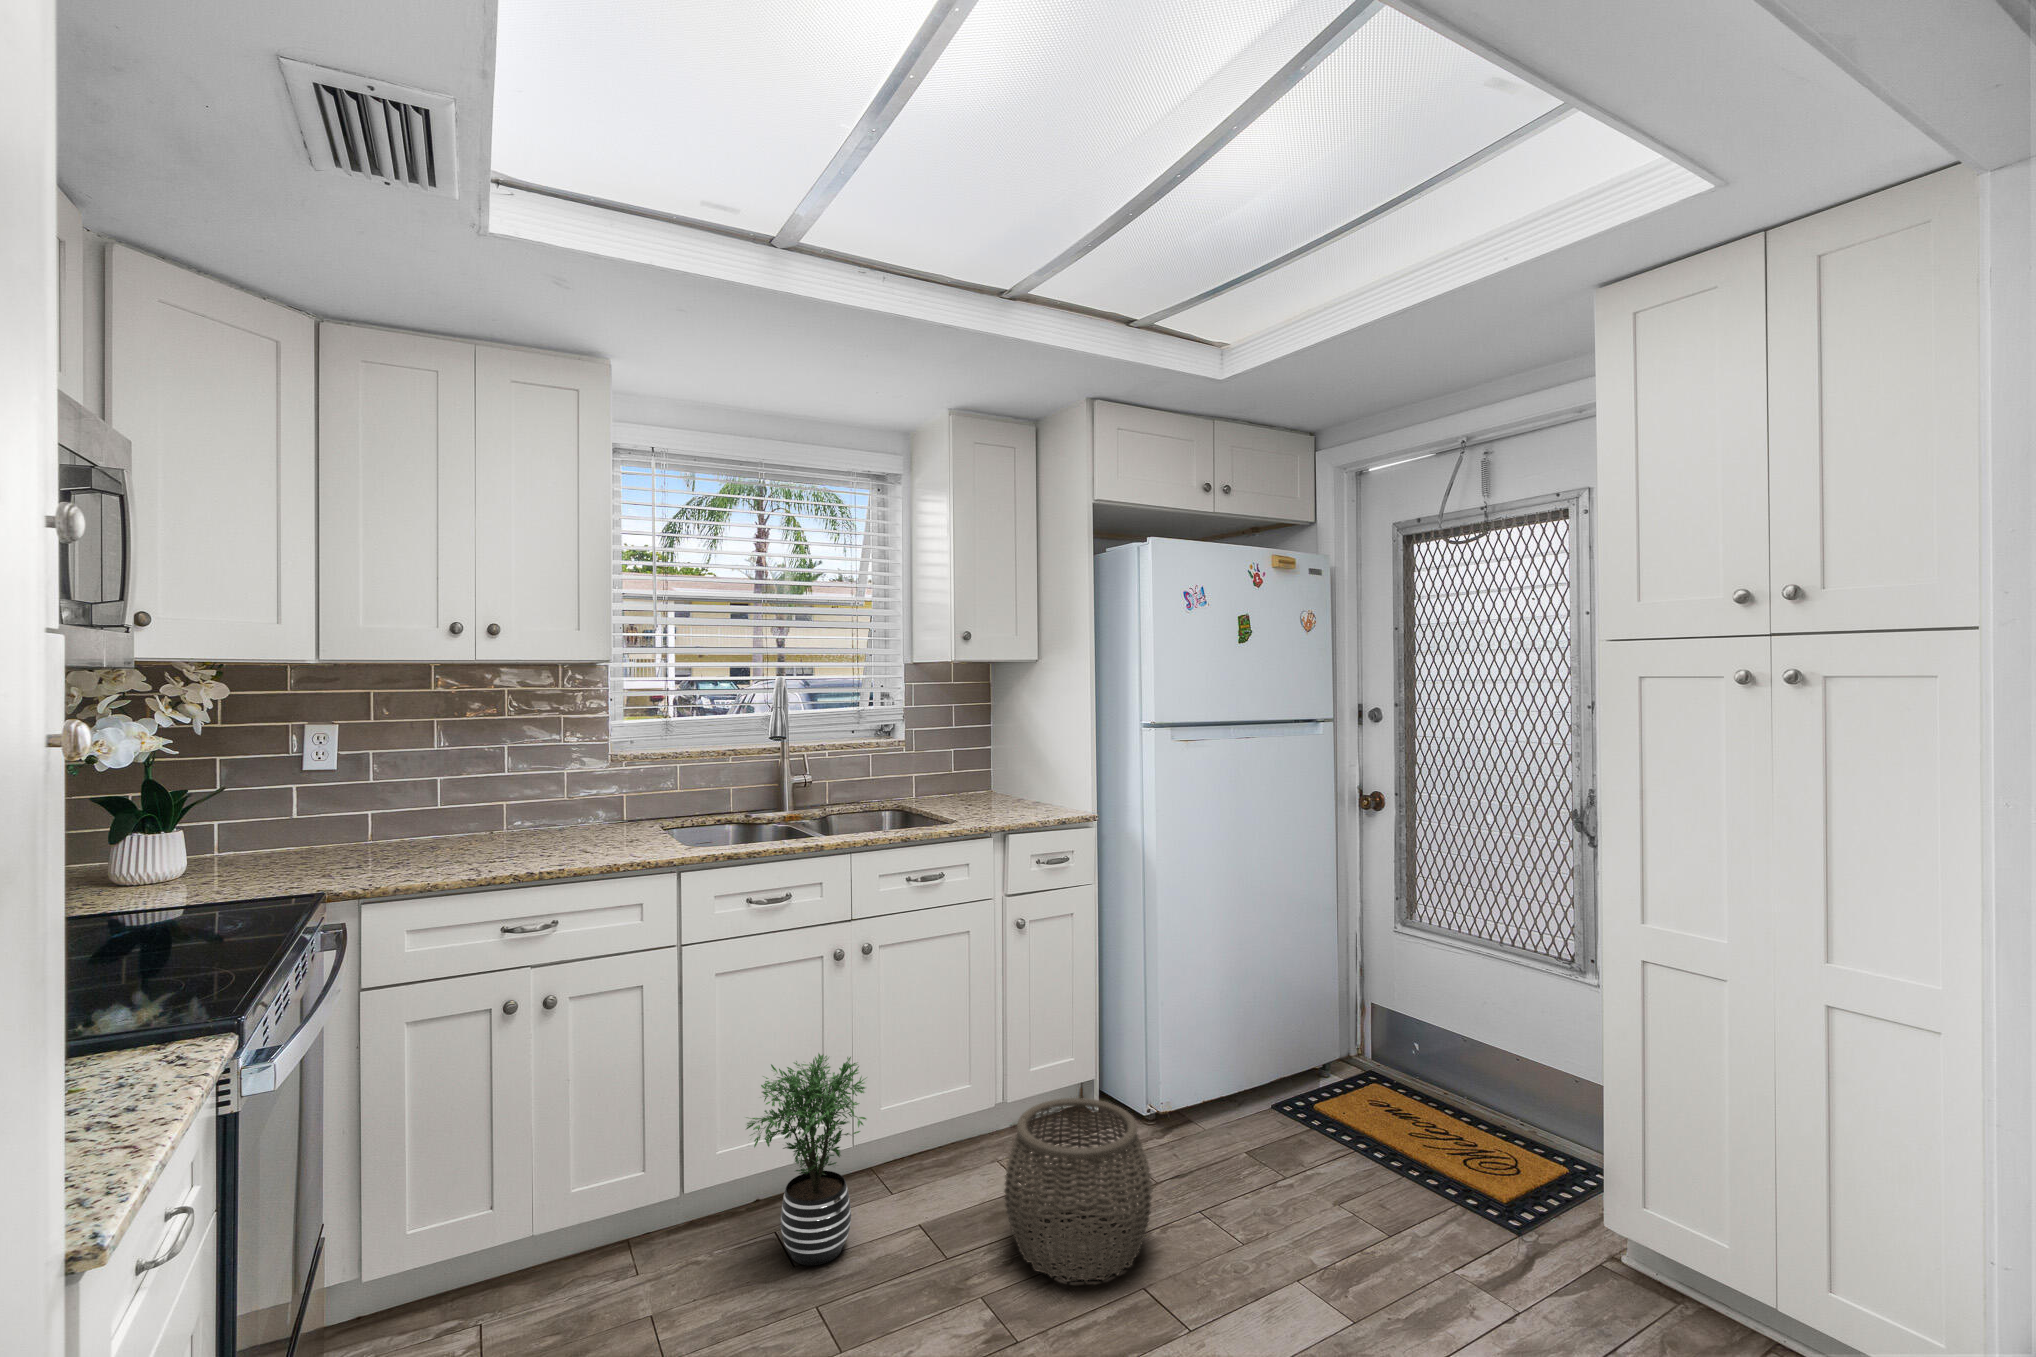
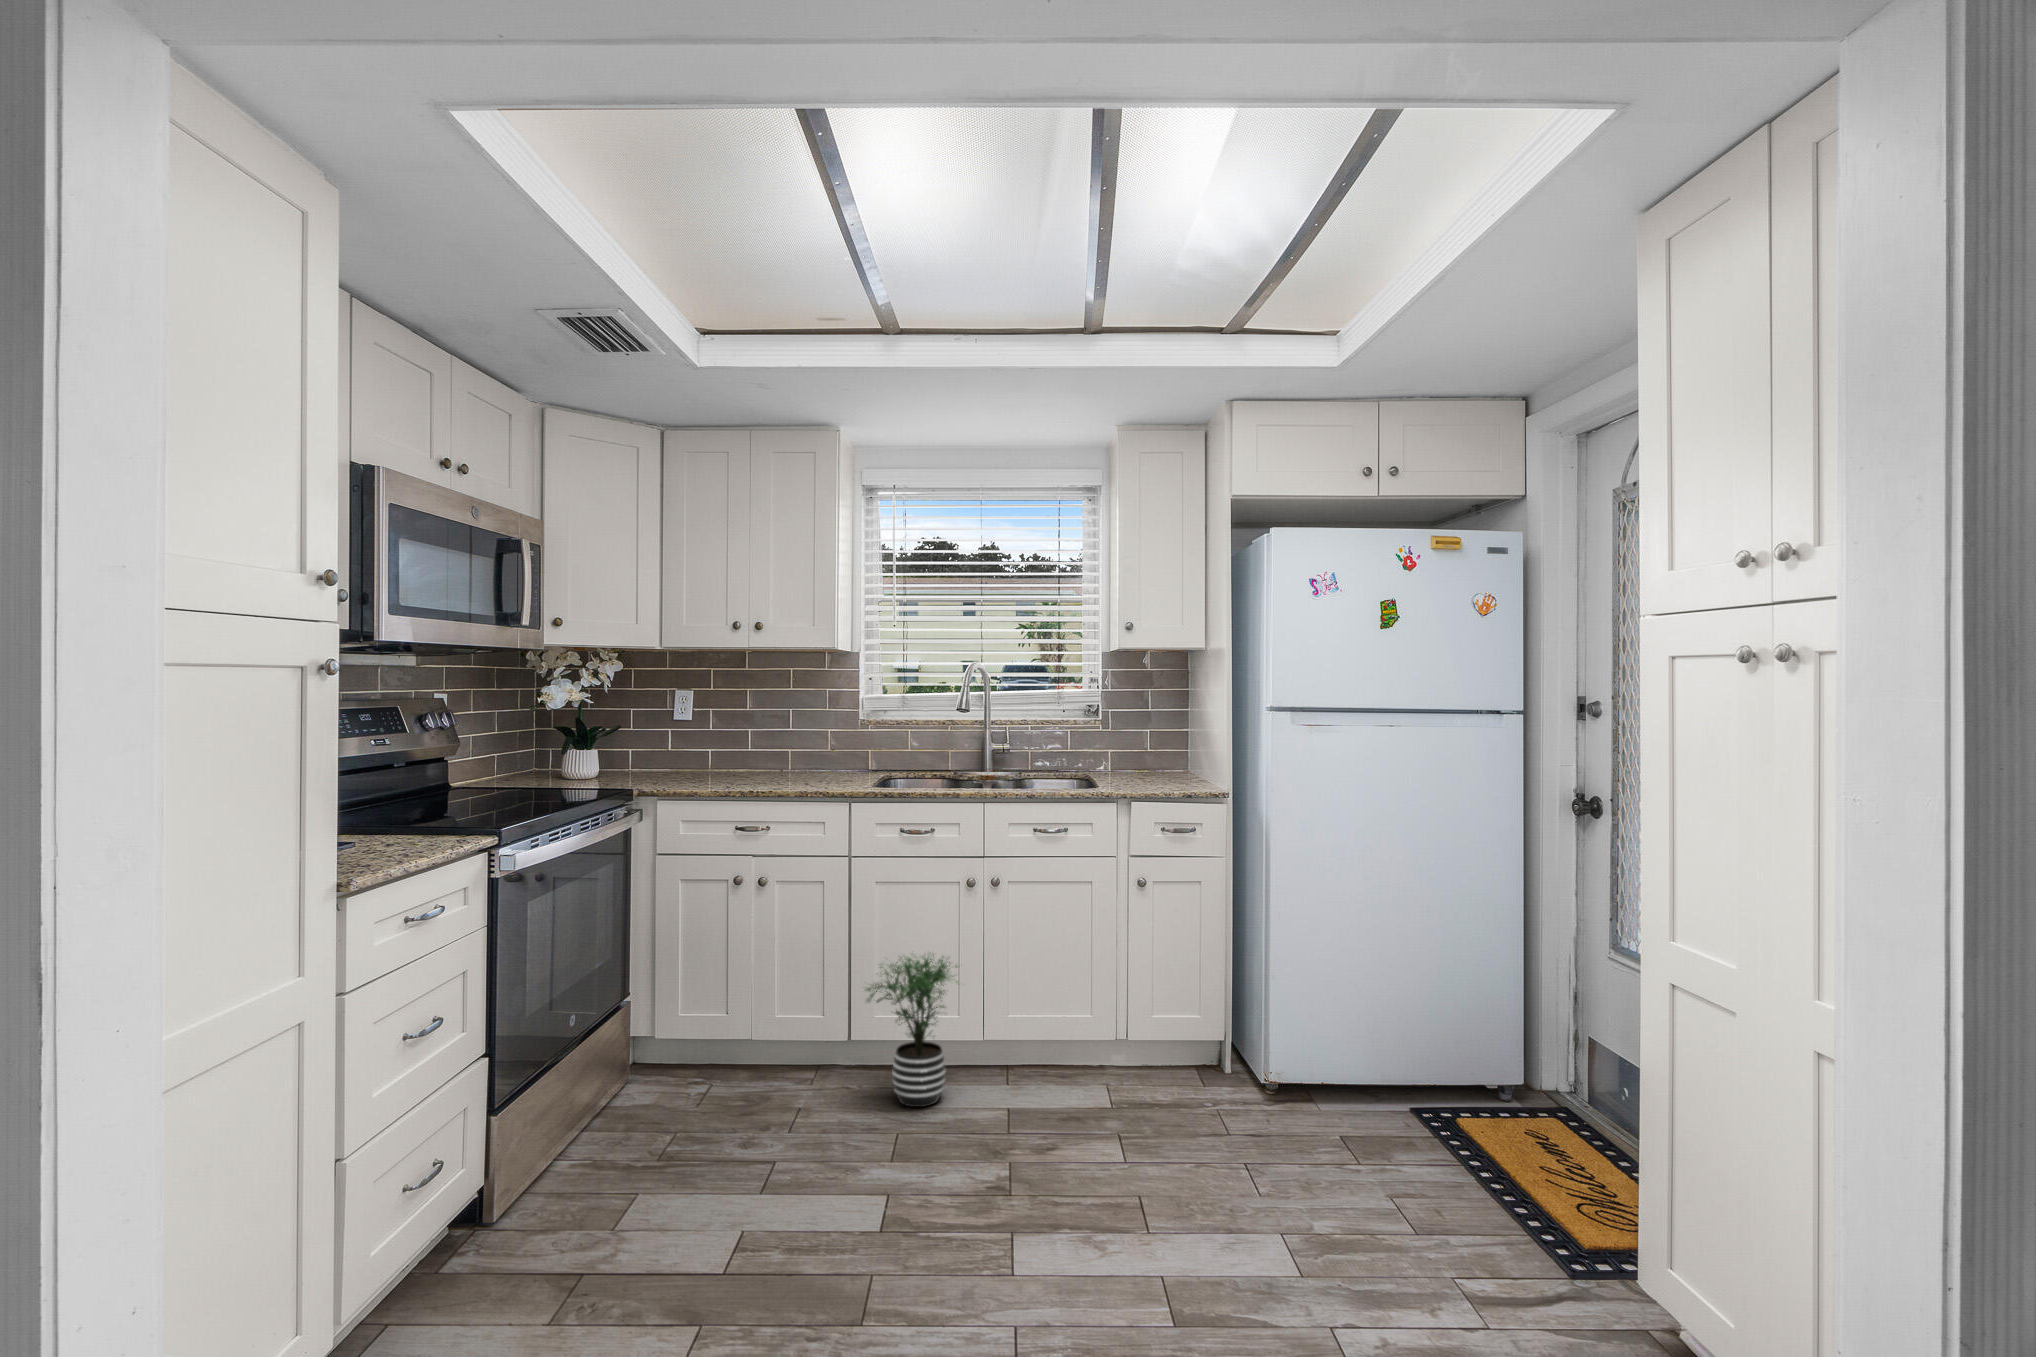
woven basket: present [1004,1098,1153,1282] -> none [1035,1023,1164,1169]

